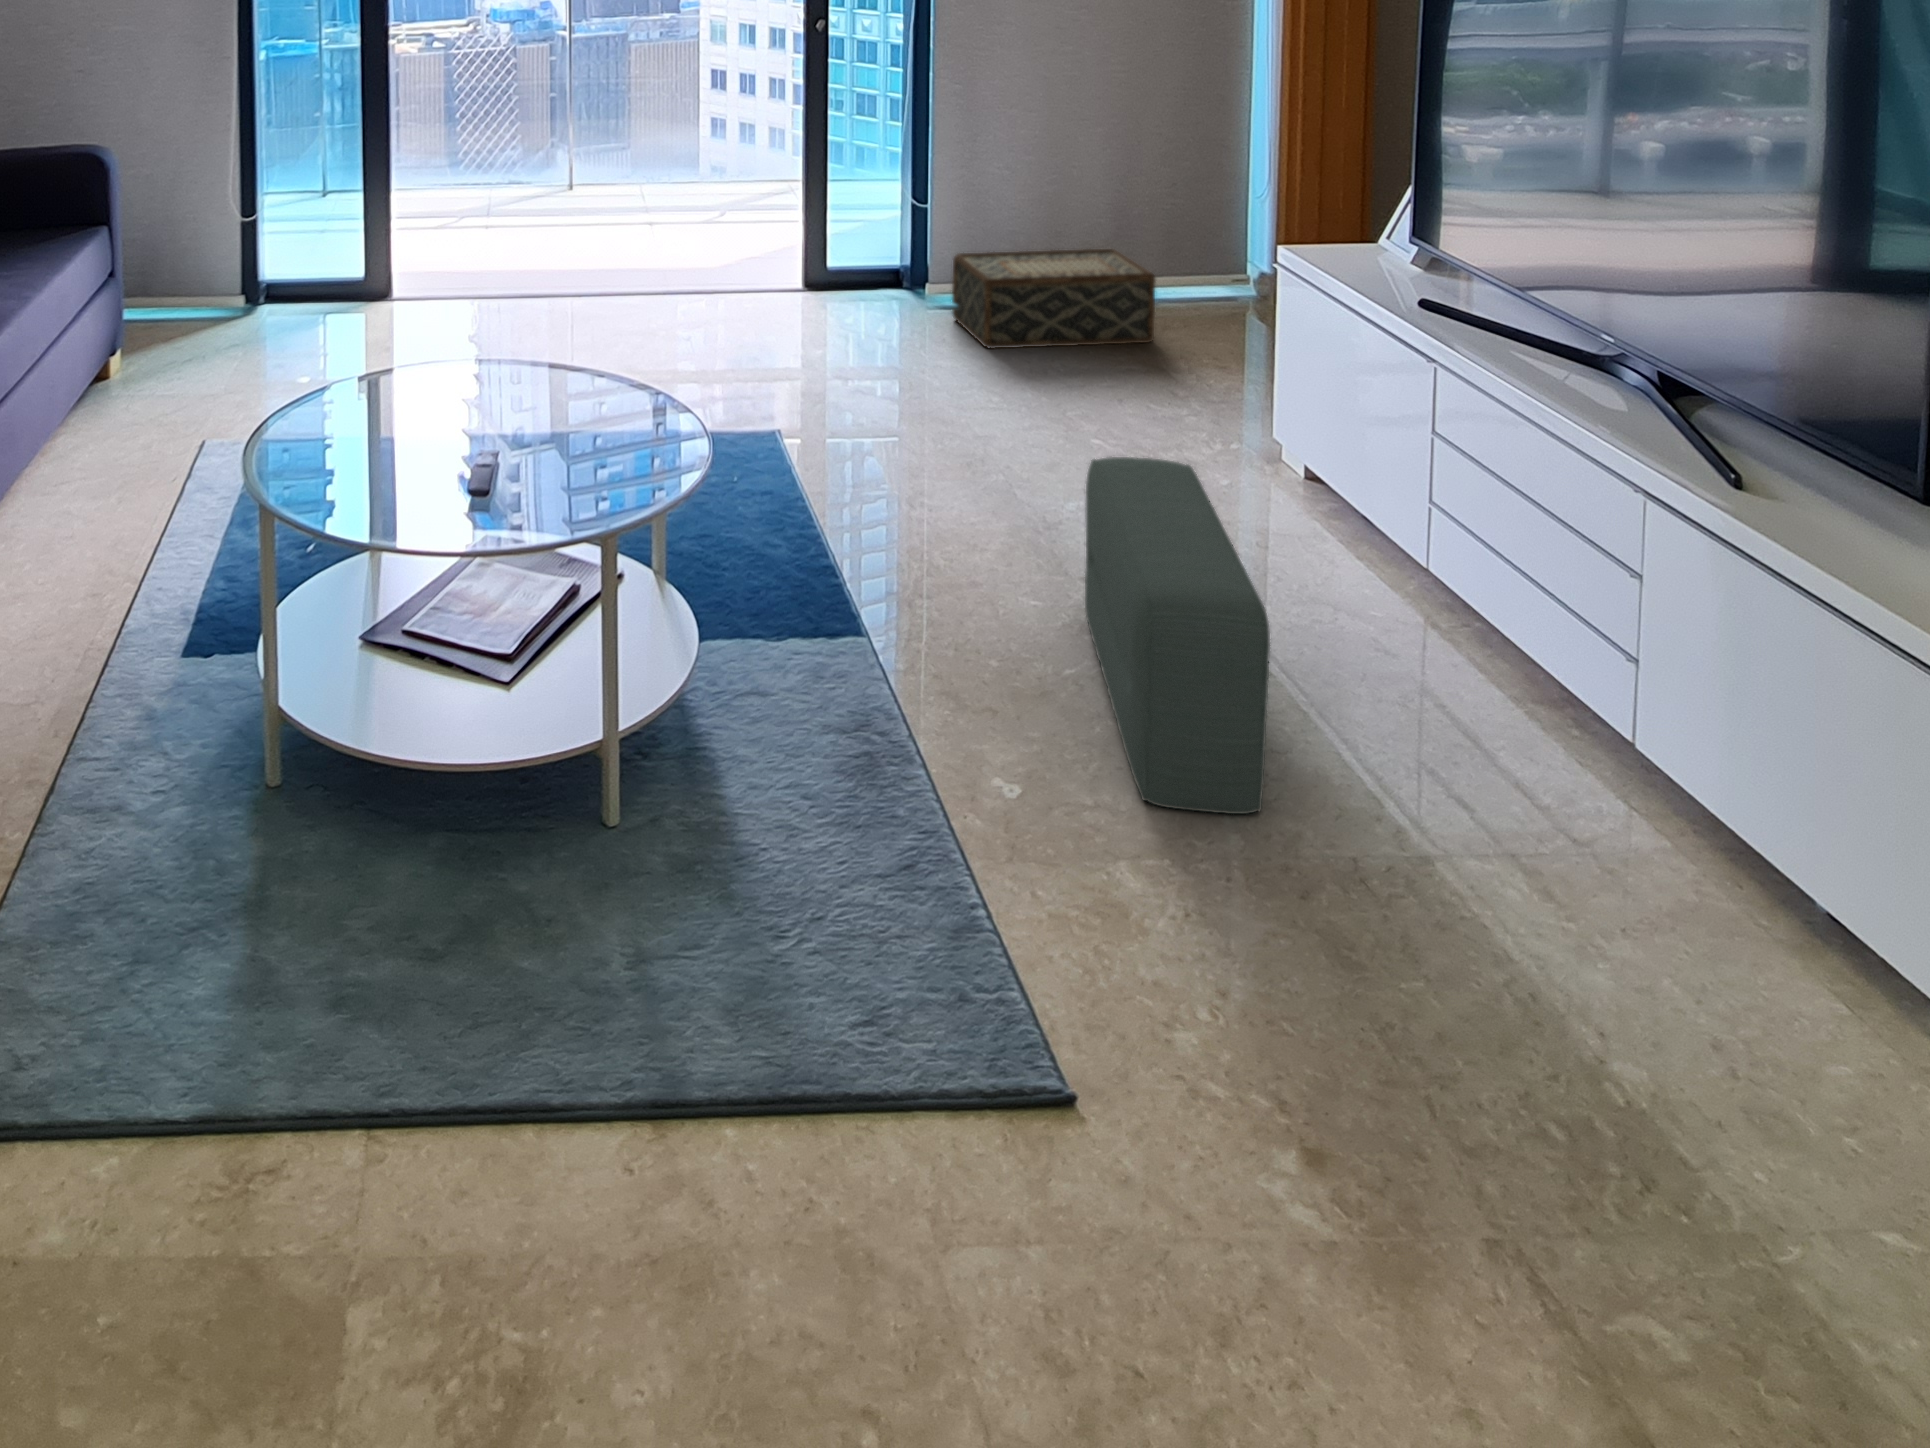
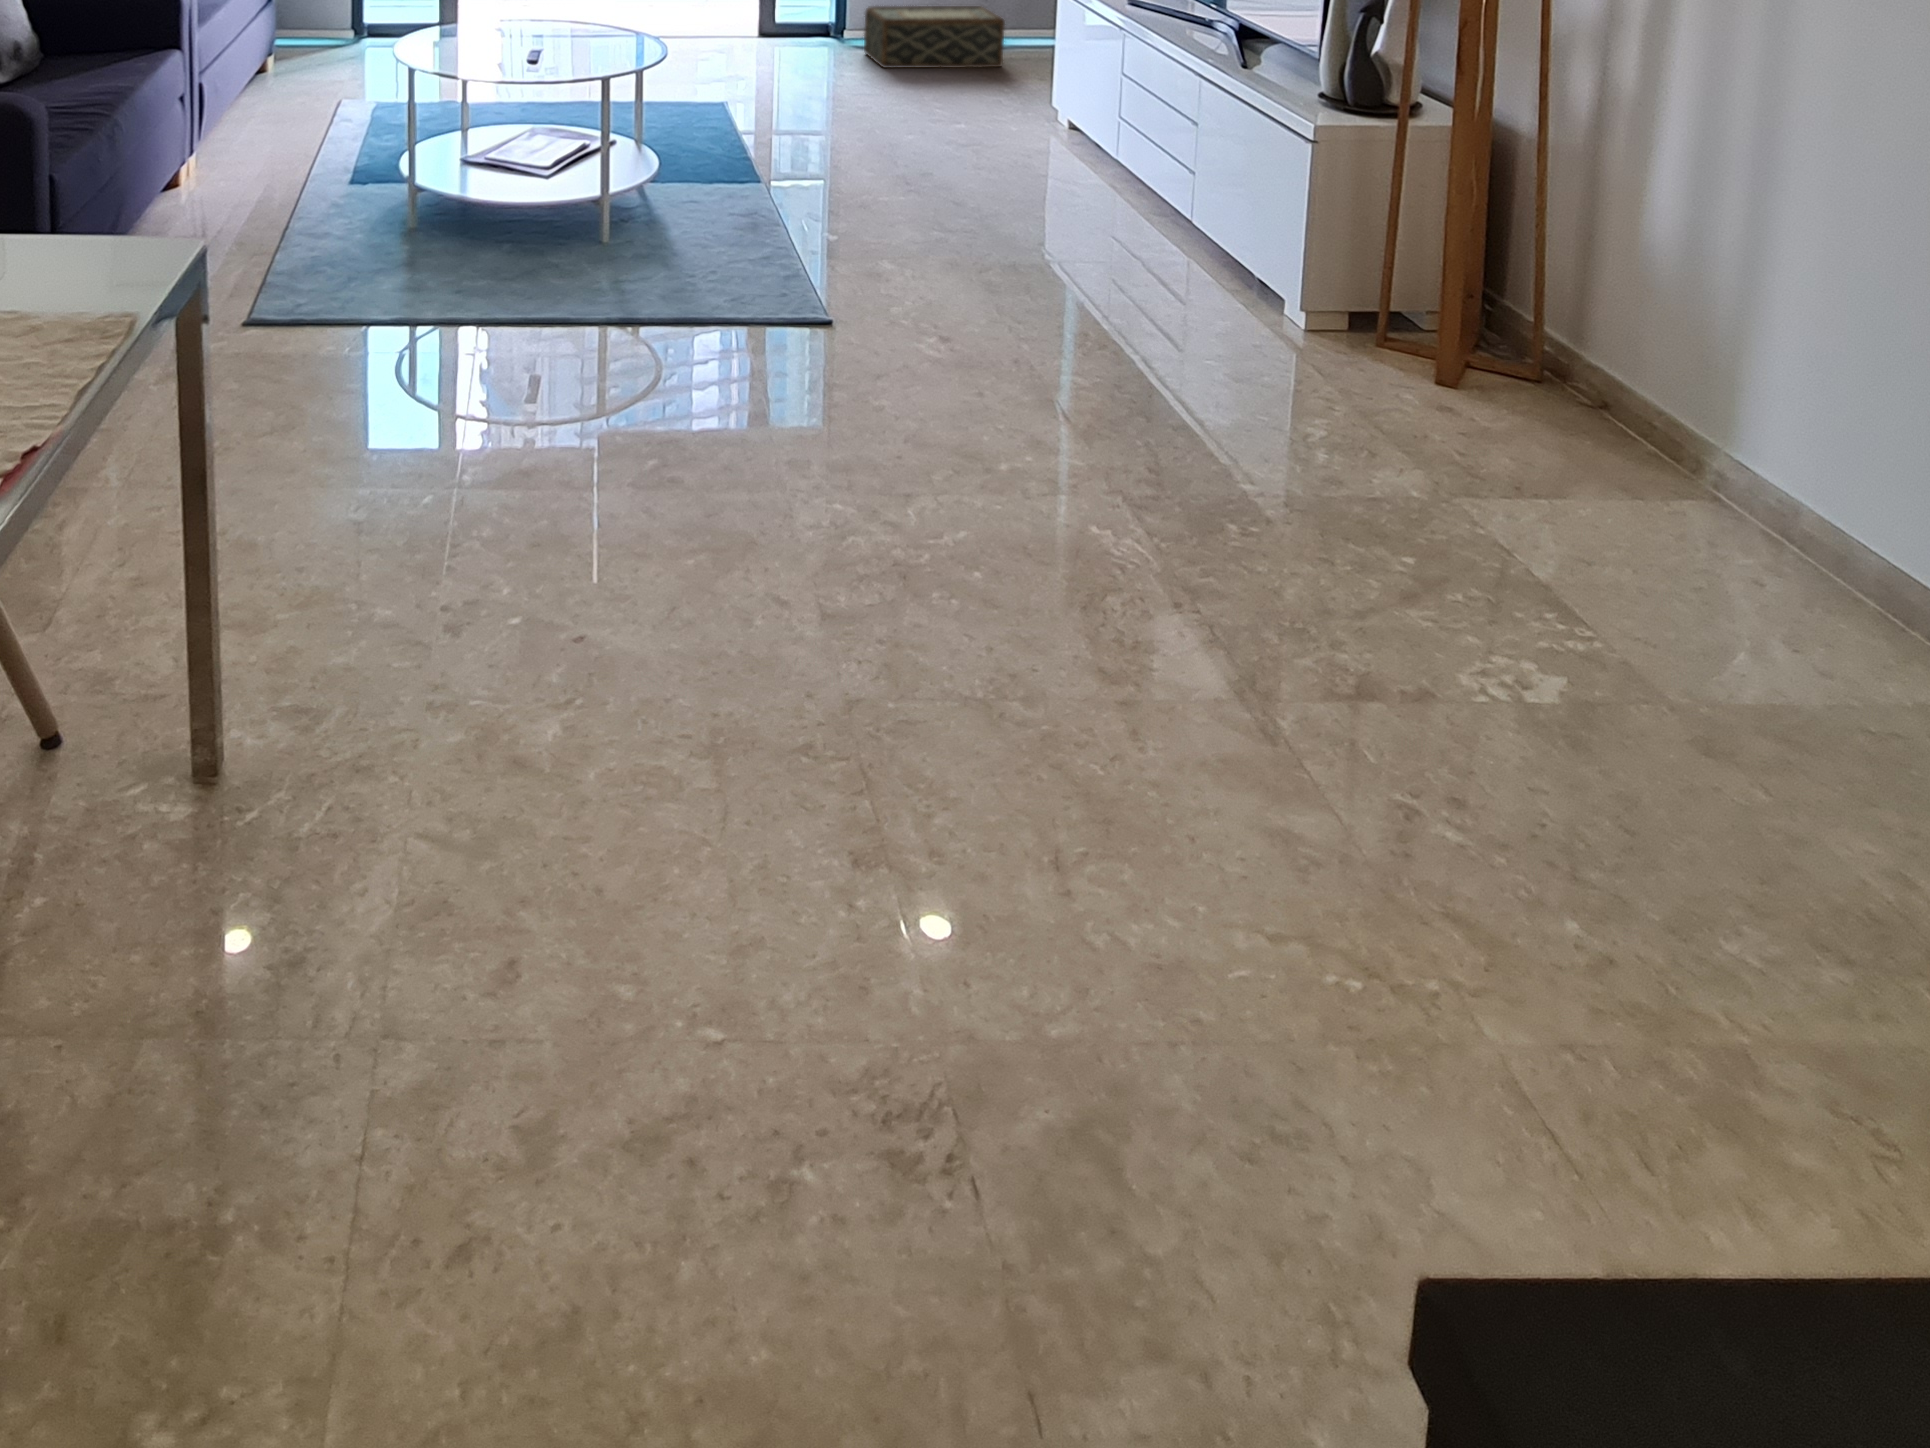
pouf: present [1085,457,1270,814] -> none [902,81,981,249]

